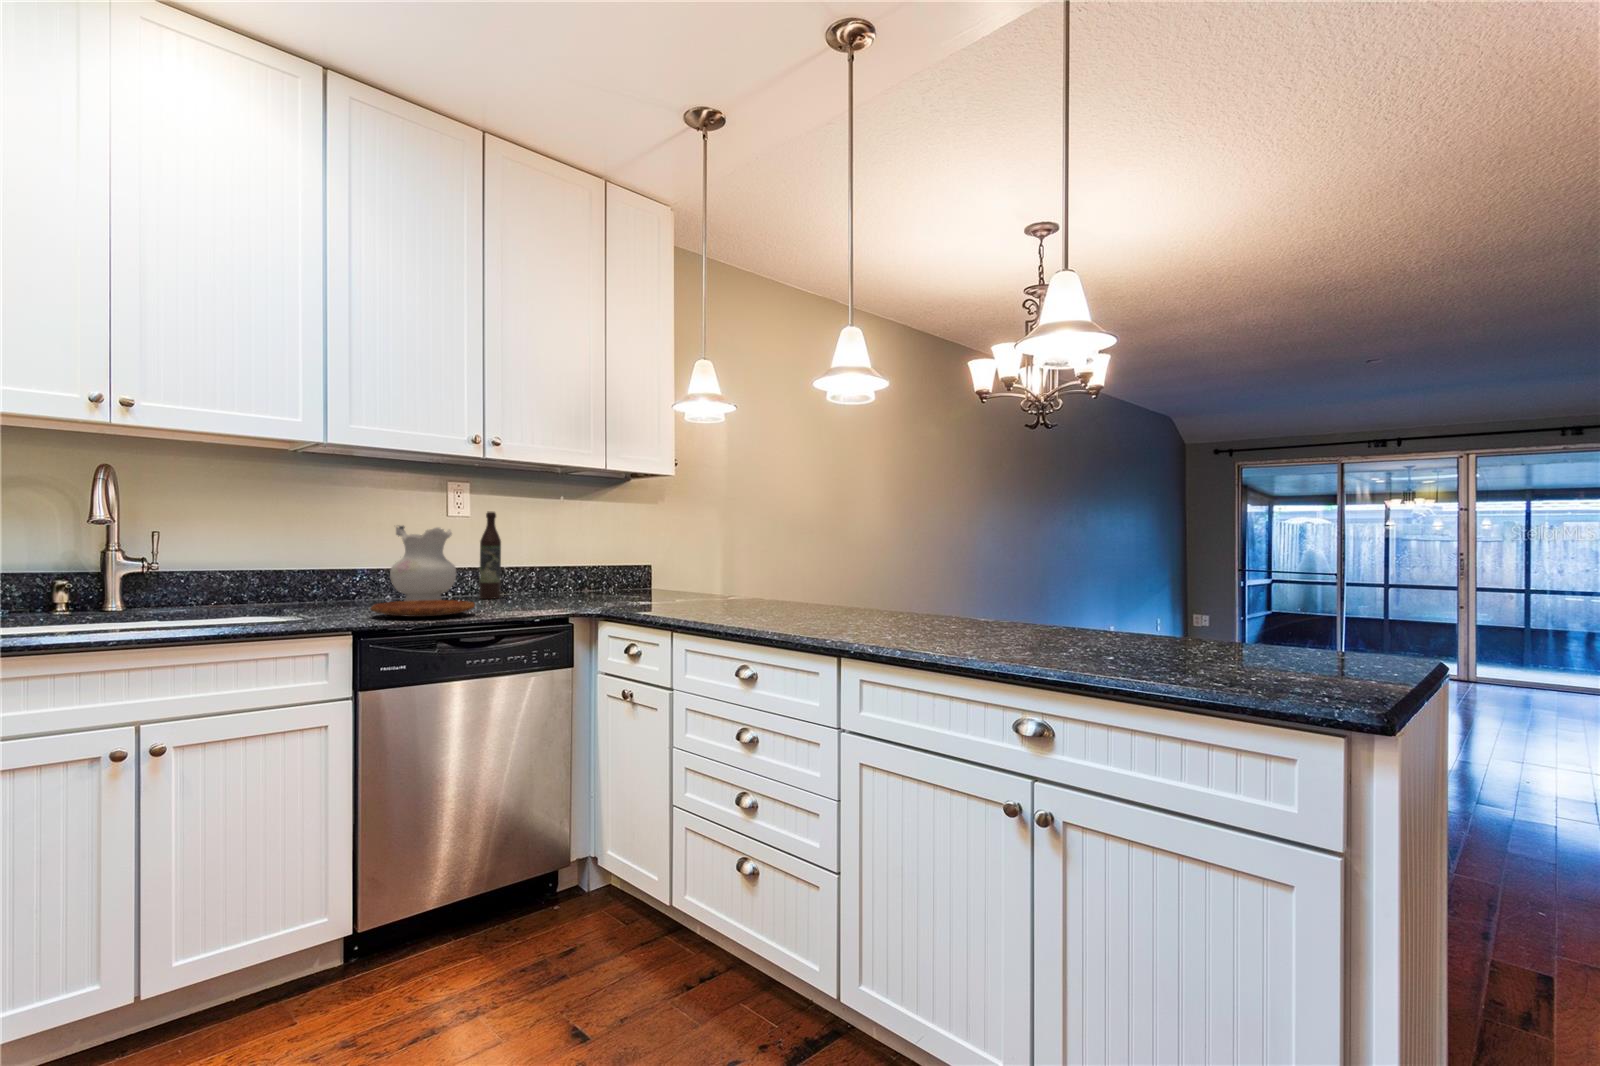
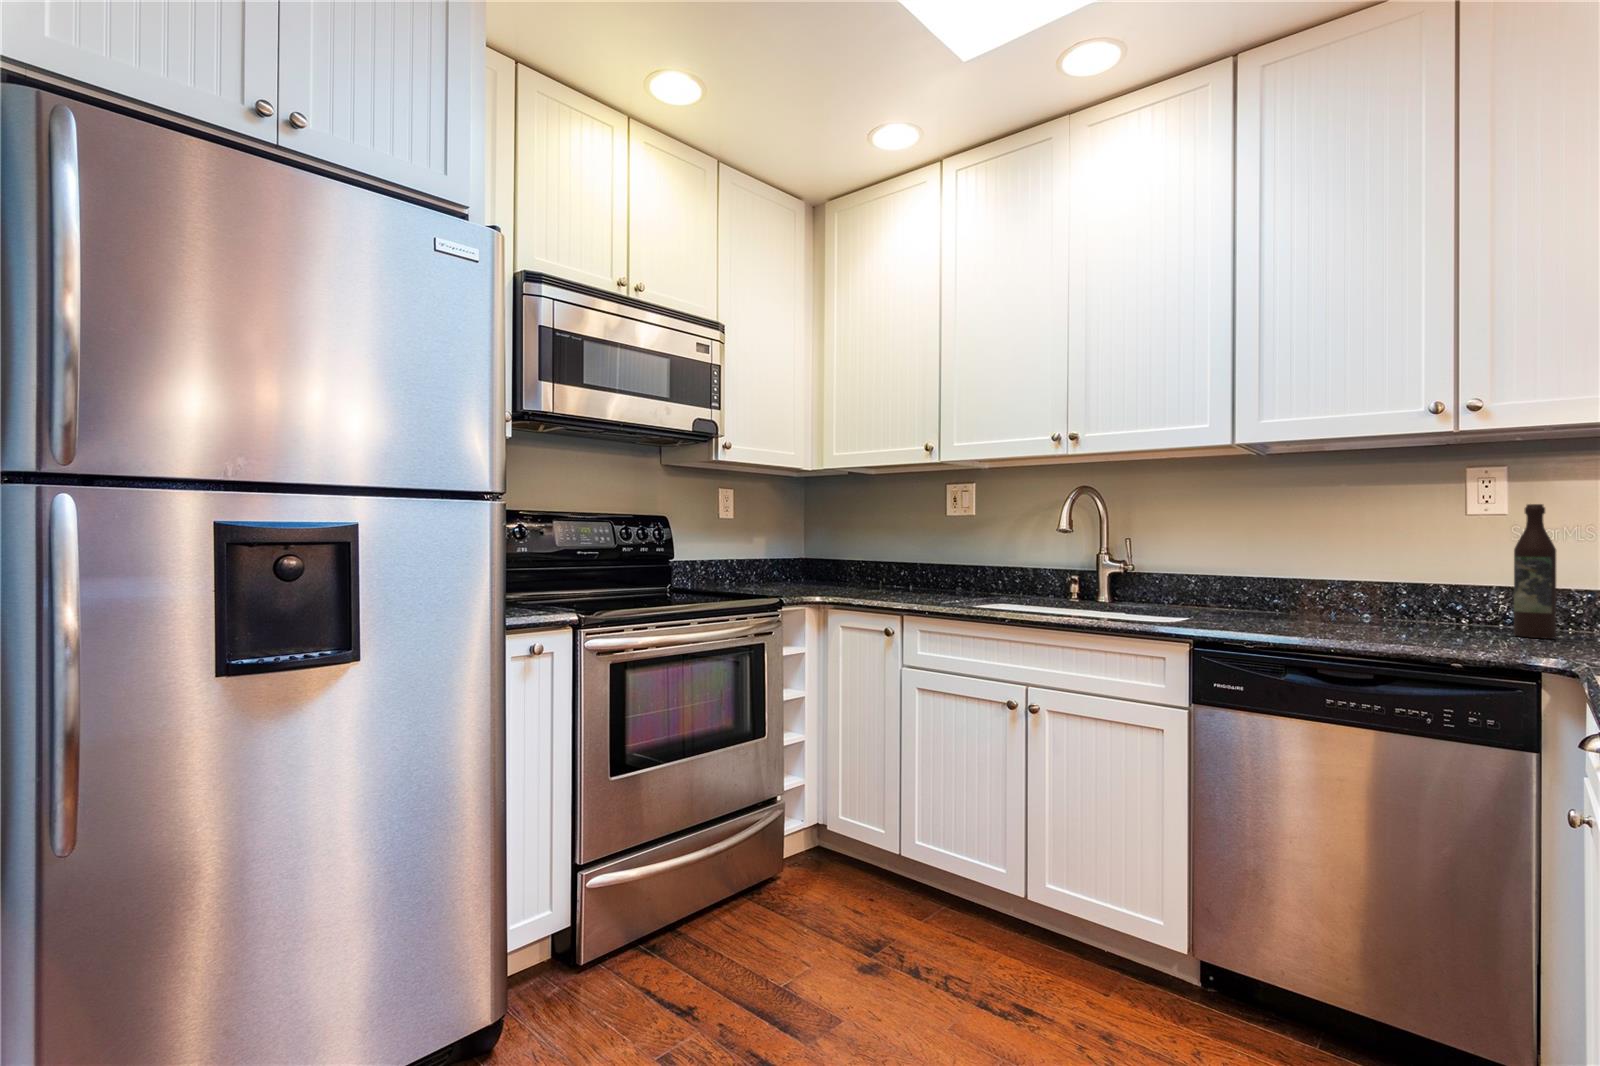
ceramic pitcher: present [390,525,456,601] -> none [1357,528,1459,629]
tray: present [371,600,475,617] -> none [1204,612,1340,633]

